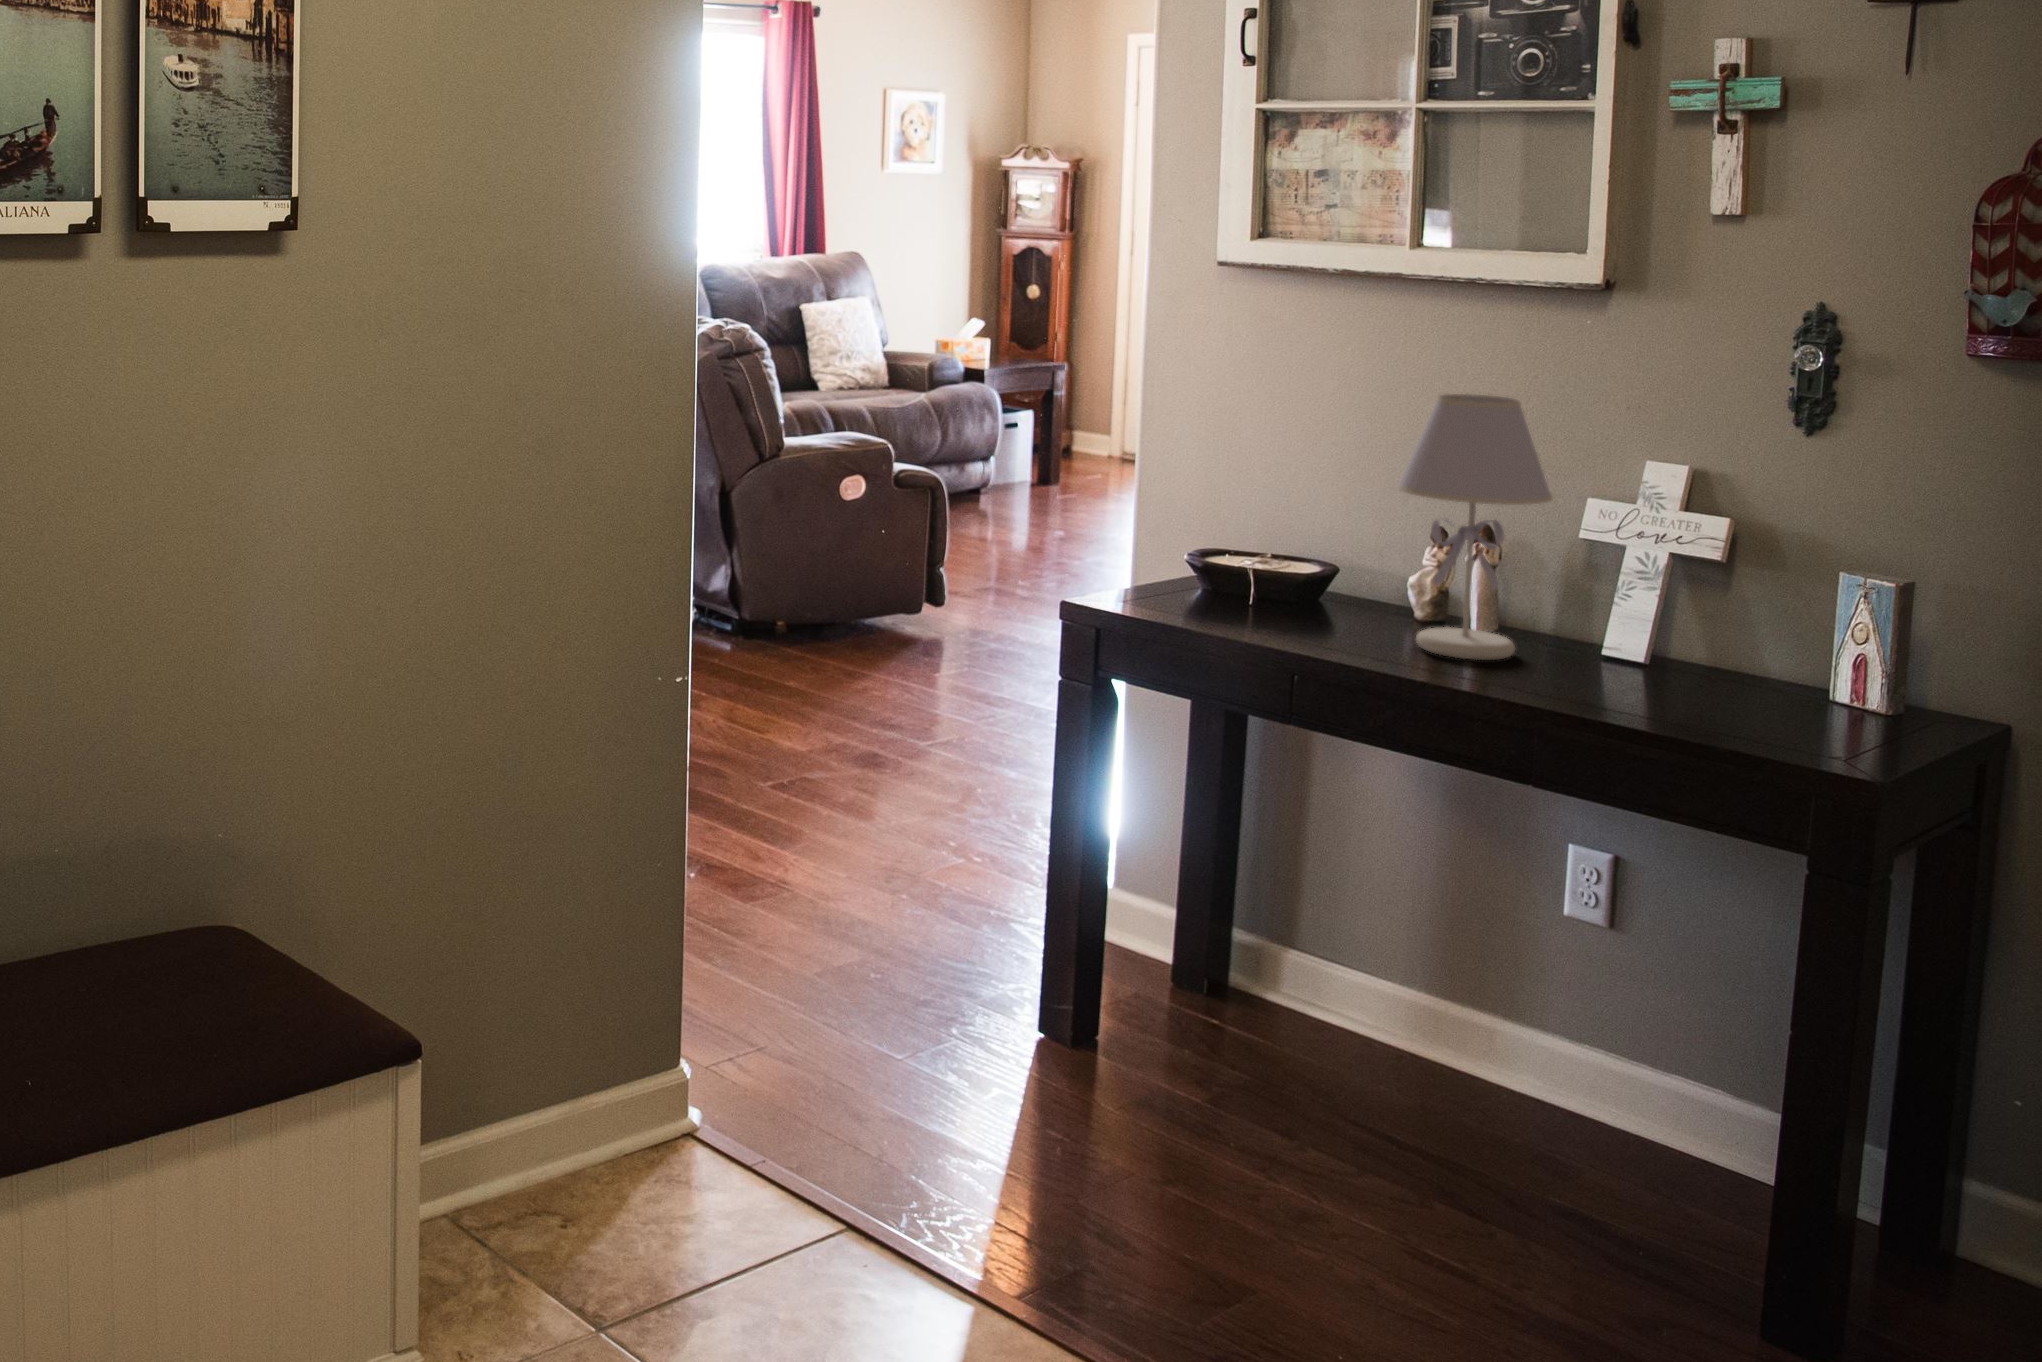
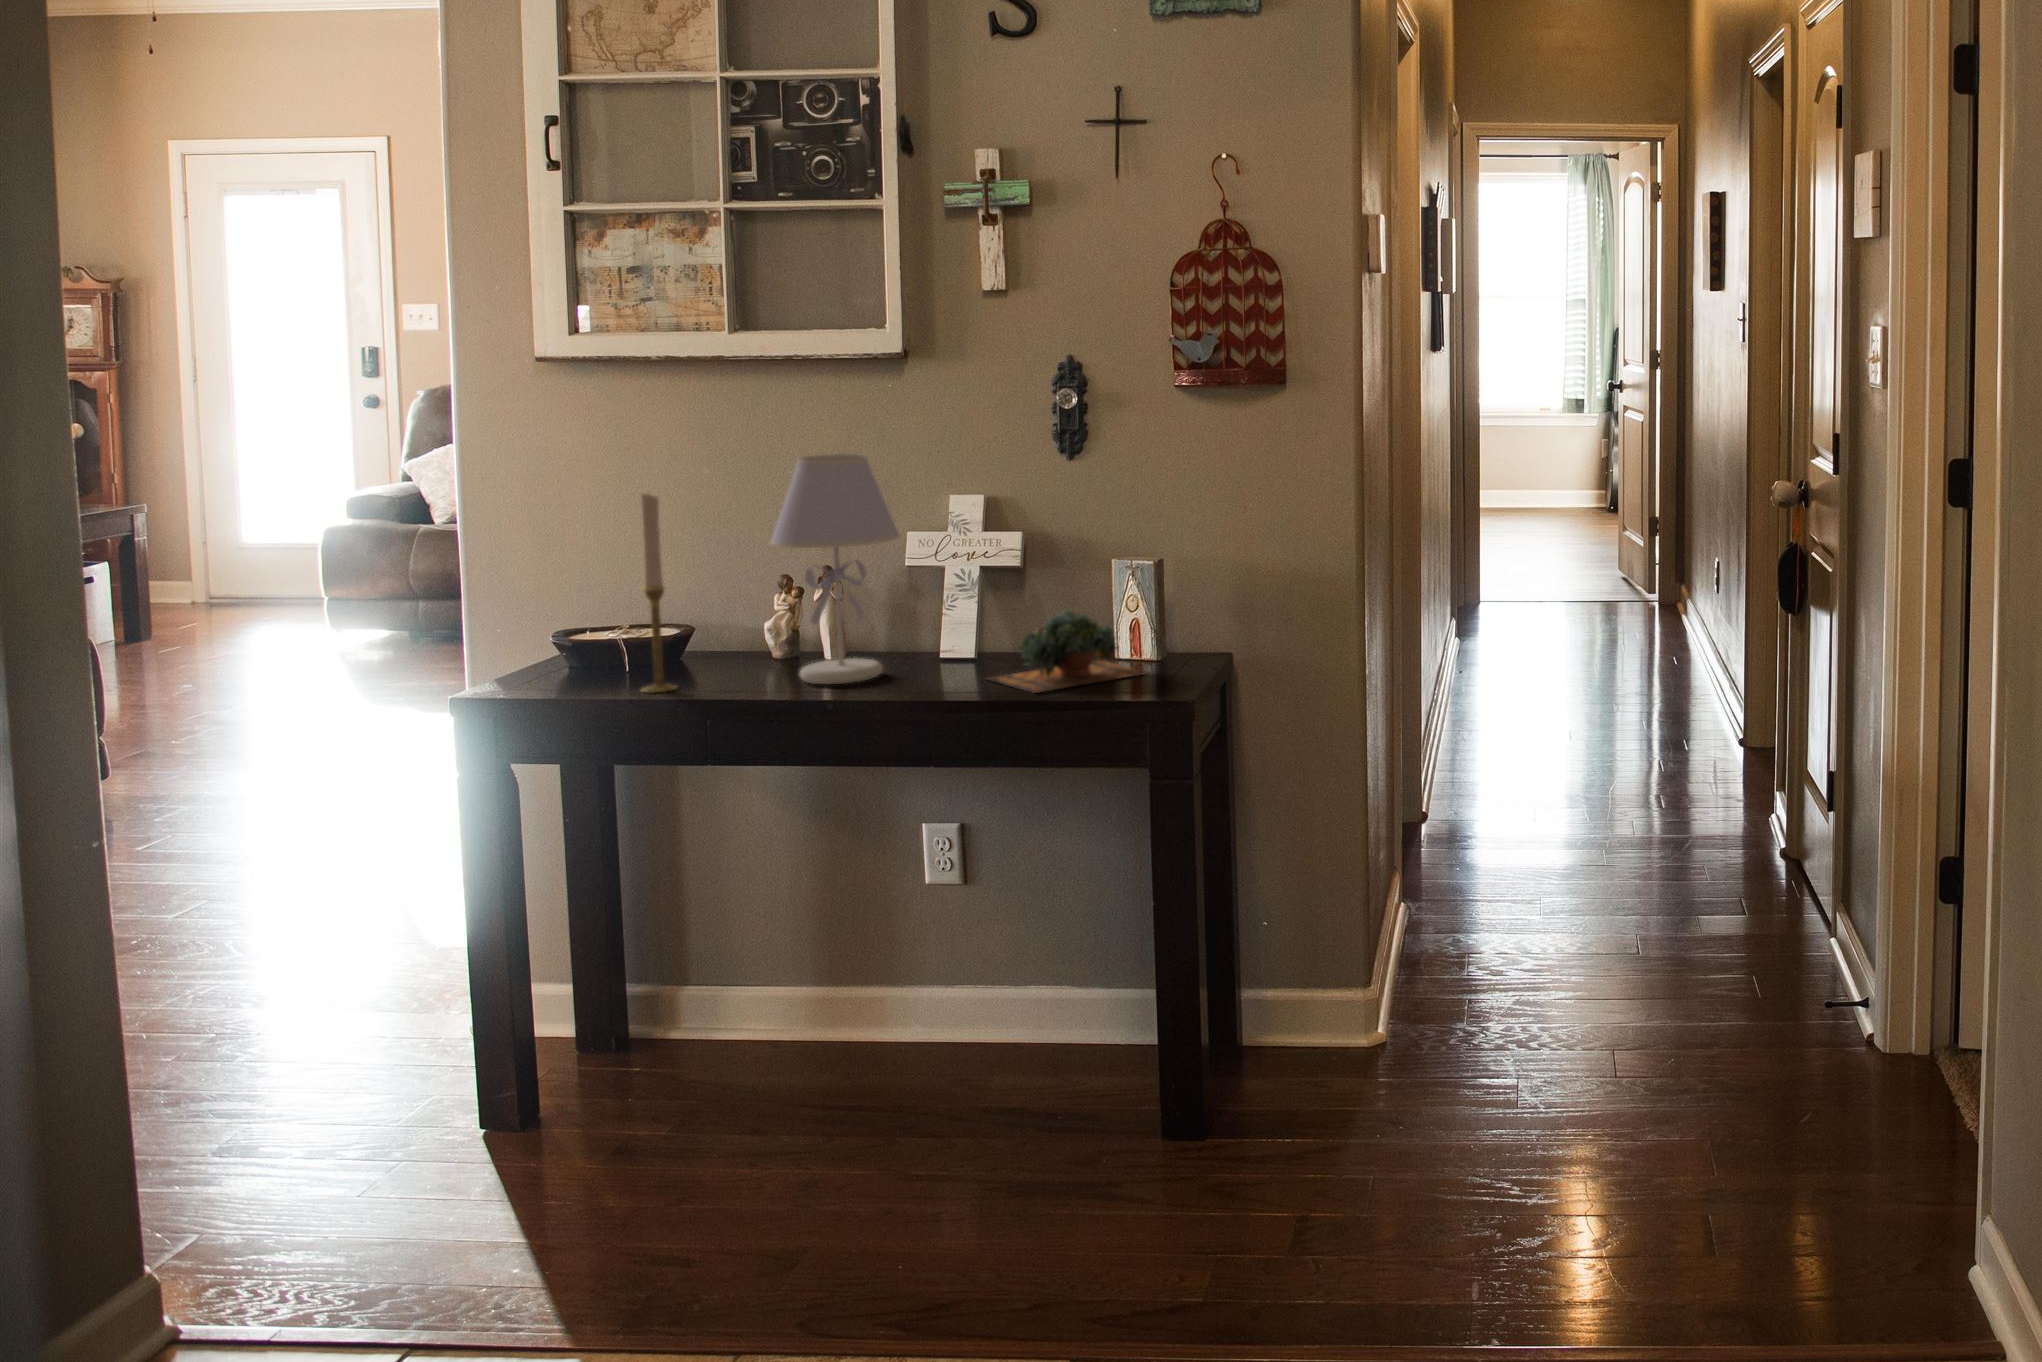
candlestick: none [1250,413,1290,625] -> present [641,493,676,692]
succulent plant: none [1631,627,1860,735] -> present [987,611,1143,693]

